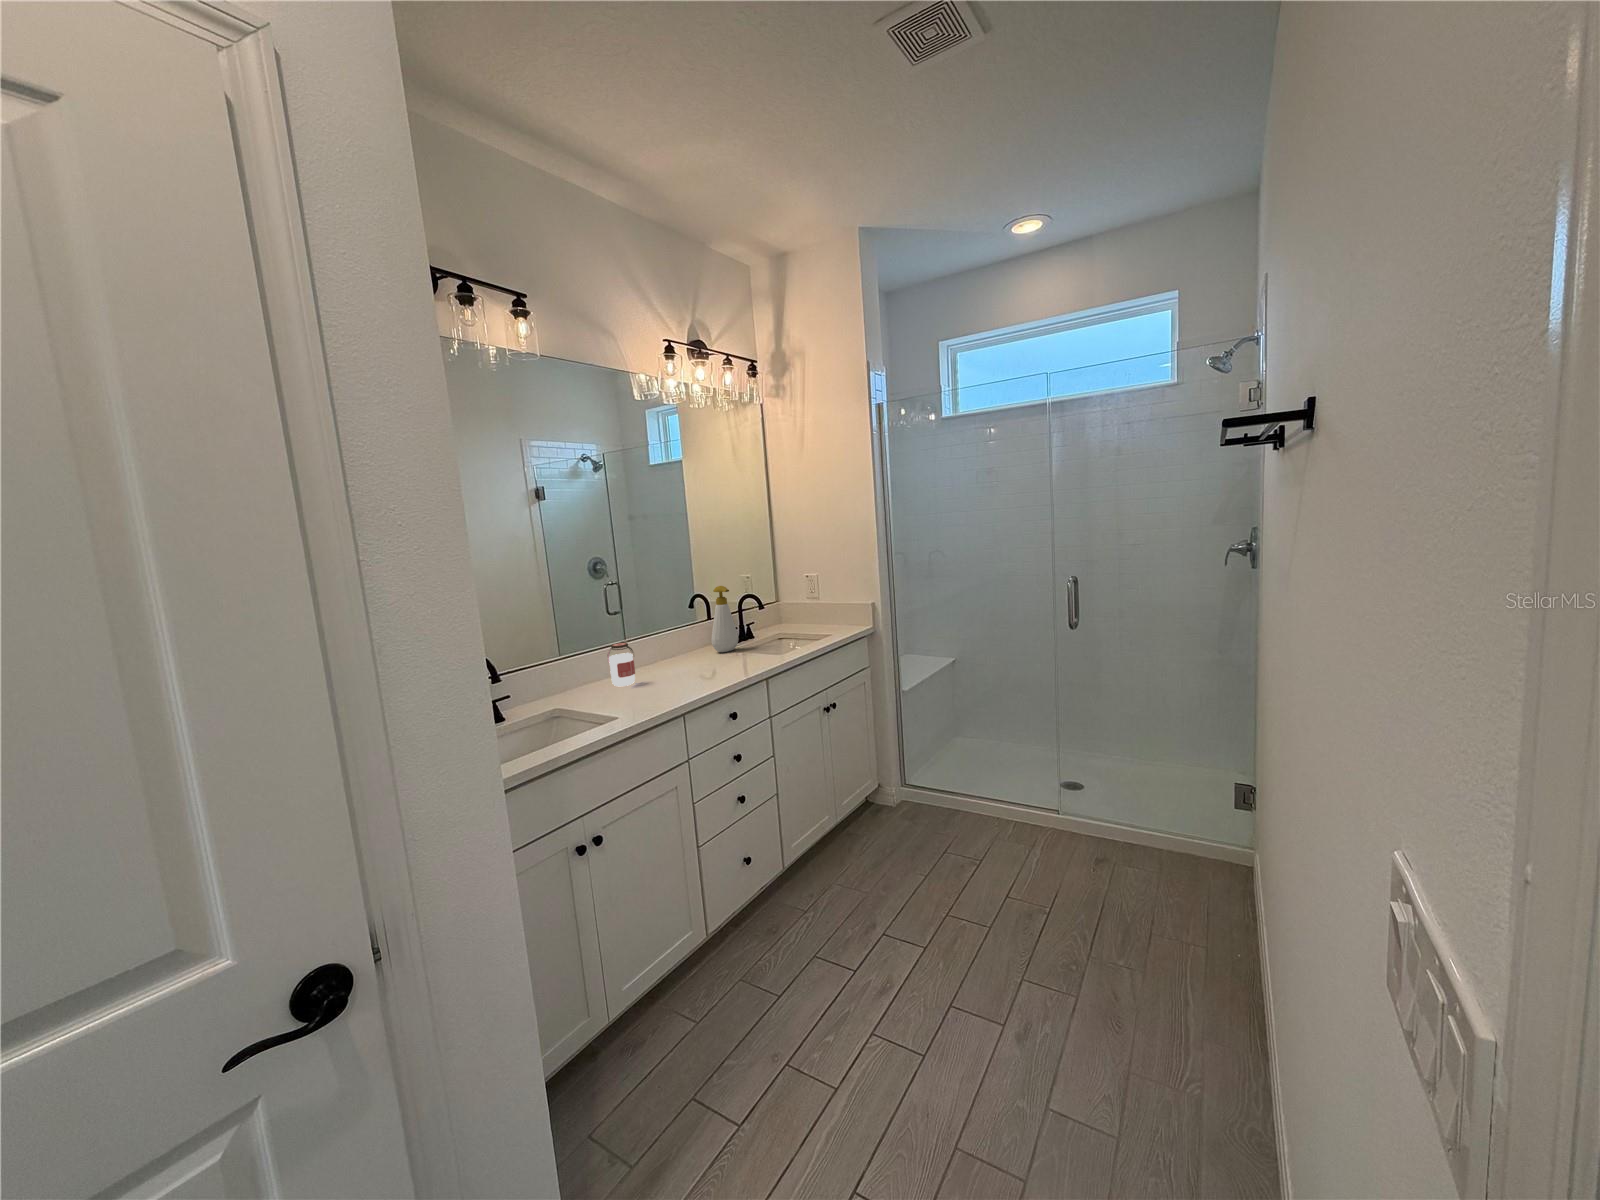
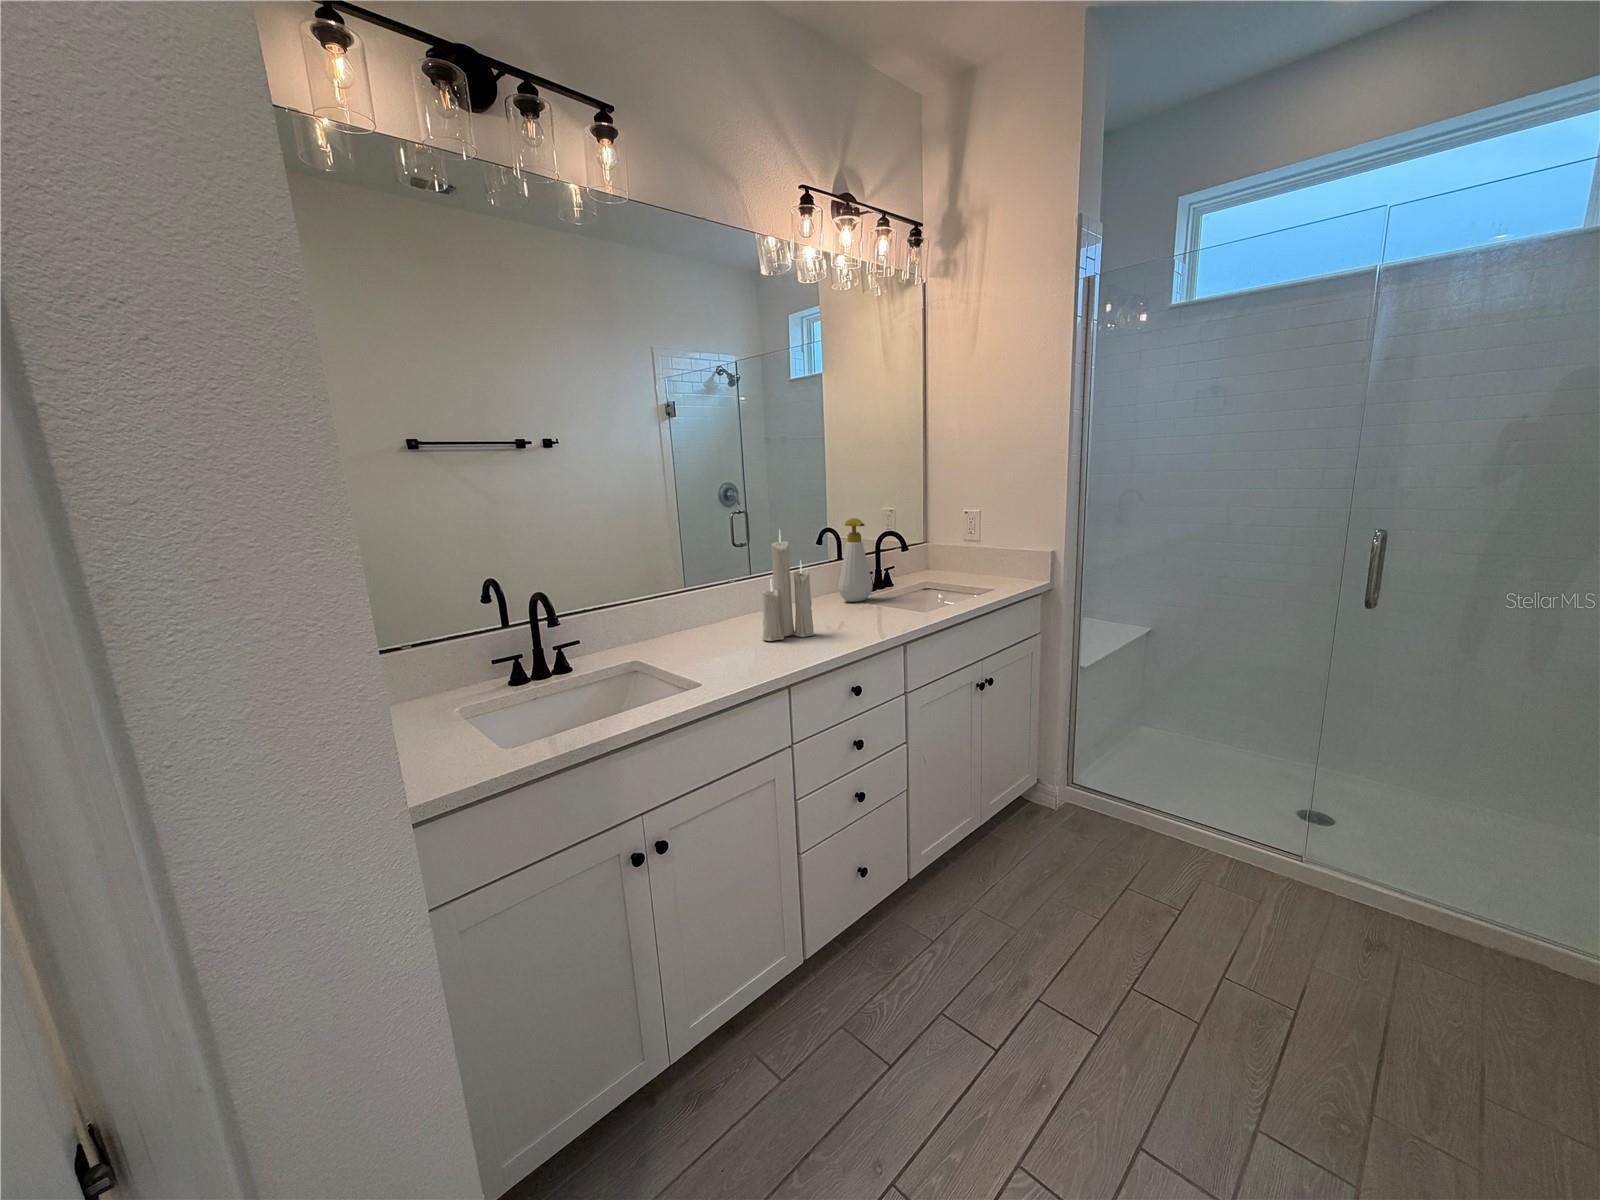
candle: none [655,593,697,685] -> present [762,530,814,641]
jar: present [607,643,635,686] -> none [705,583,738,638]

